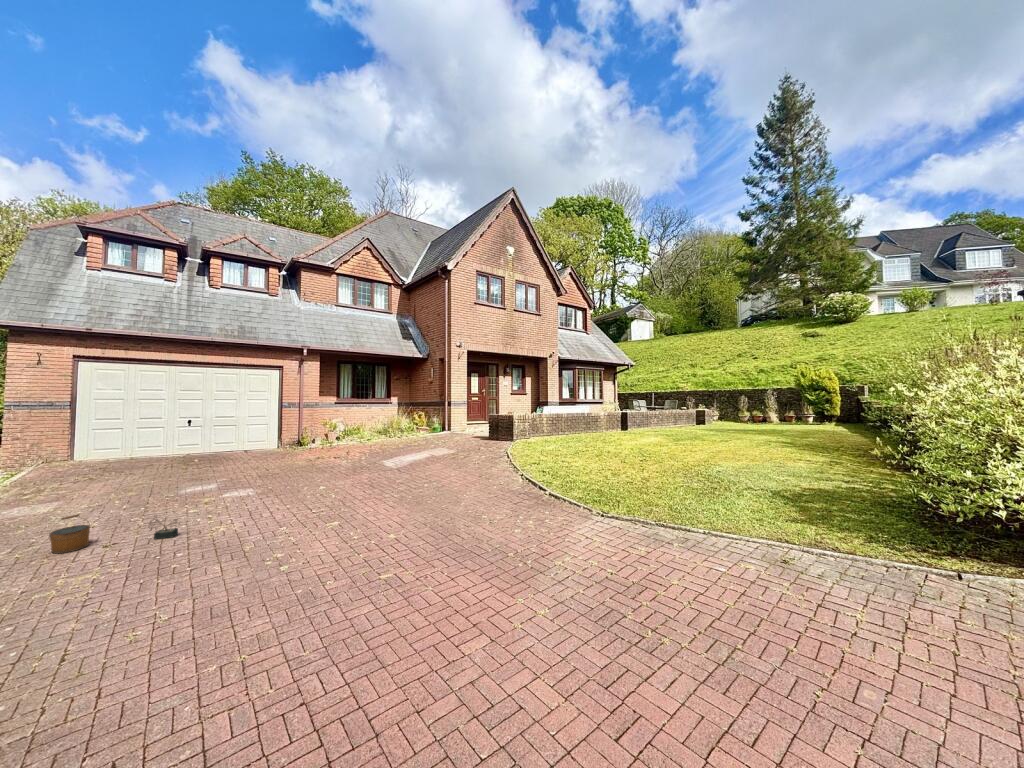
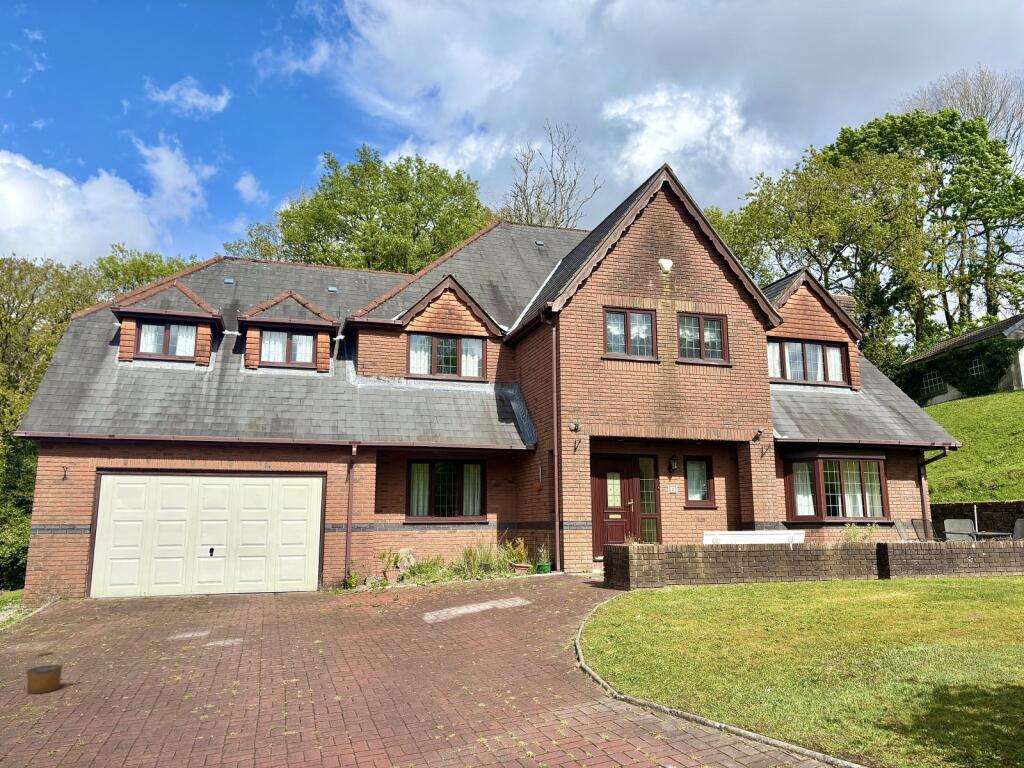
decorative plant: present [148,516,180,539] -> none [111,660,146,689]

